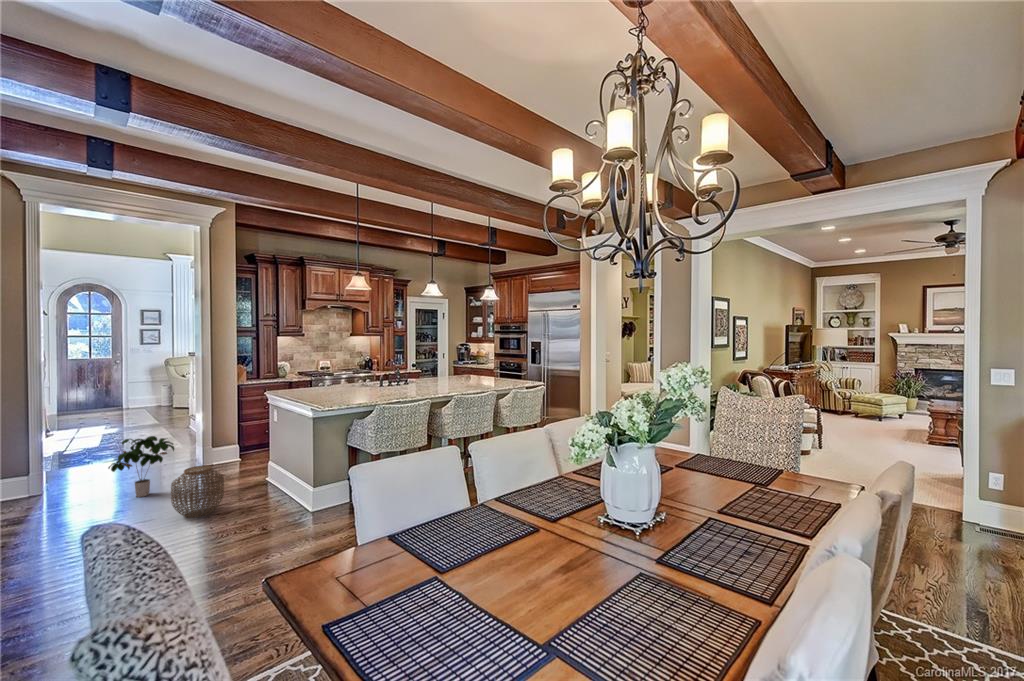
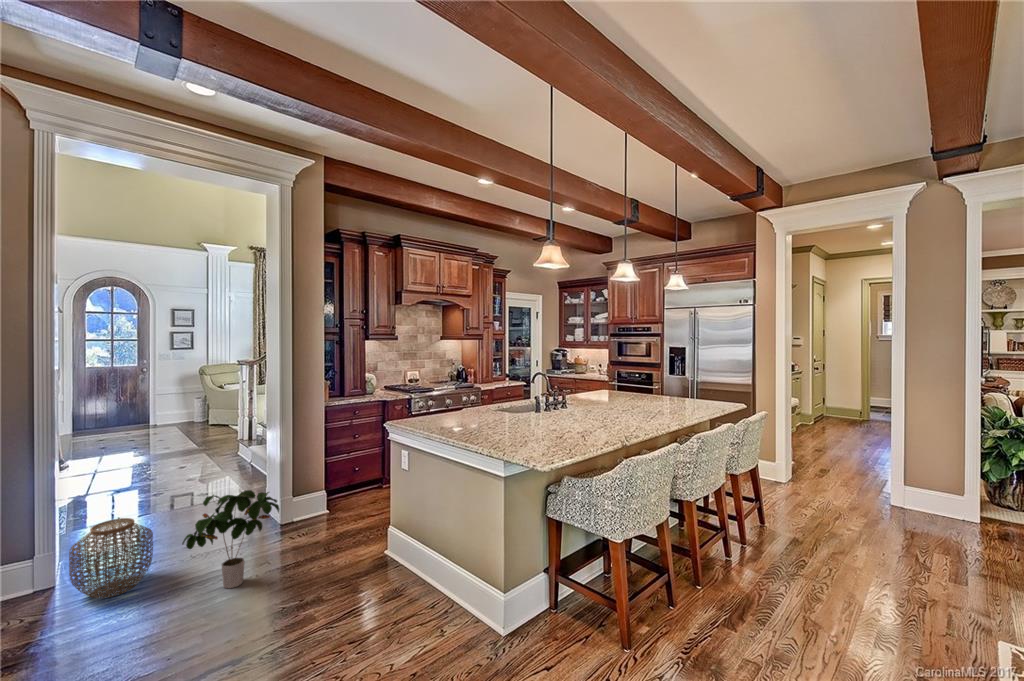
woven basket: present [171,465,224,518] -> present [69,518,153,598]

